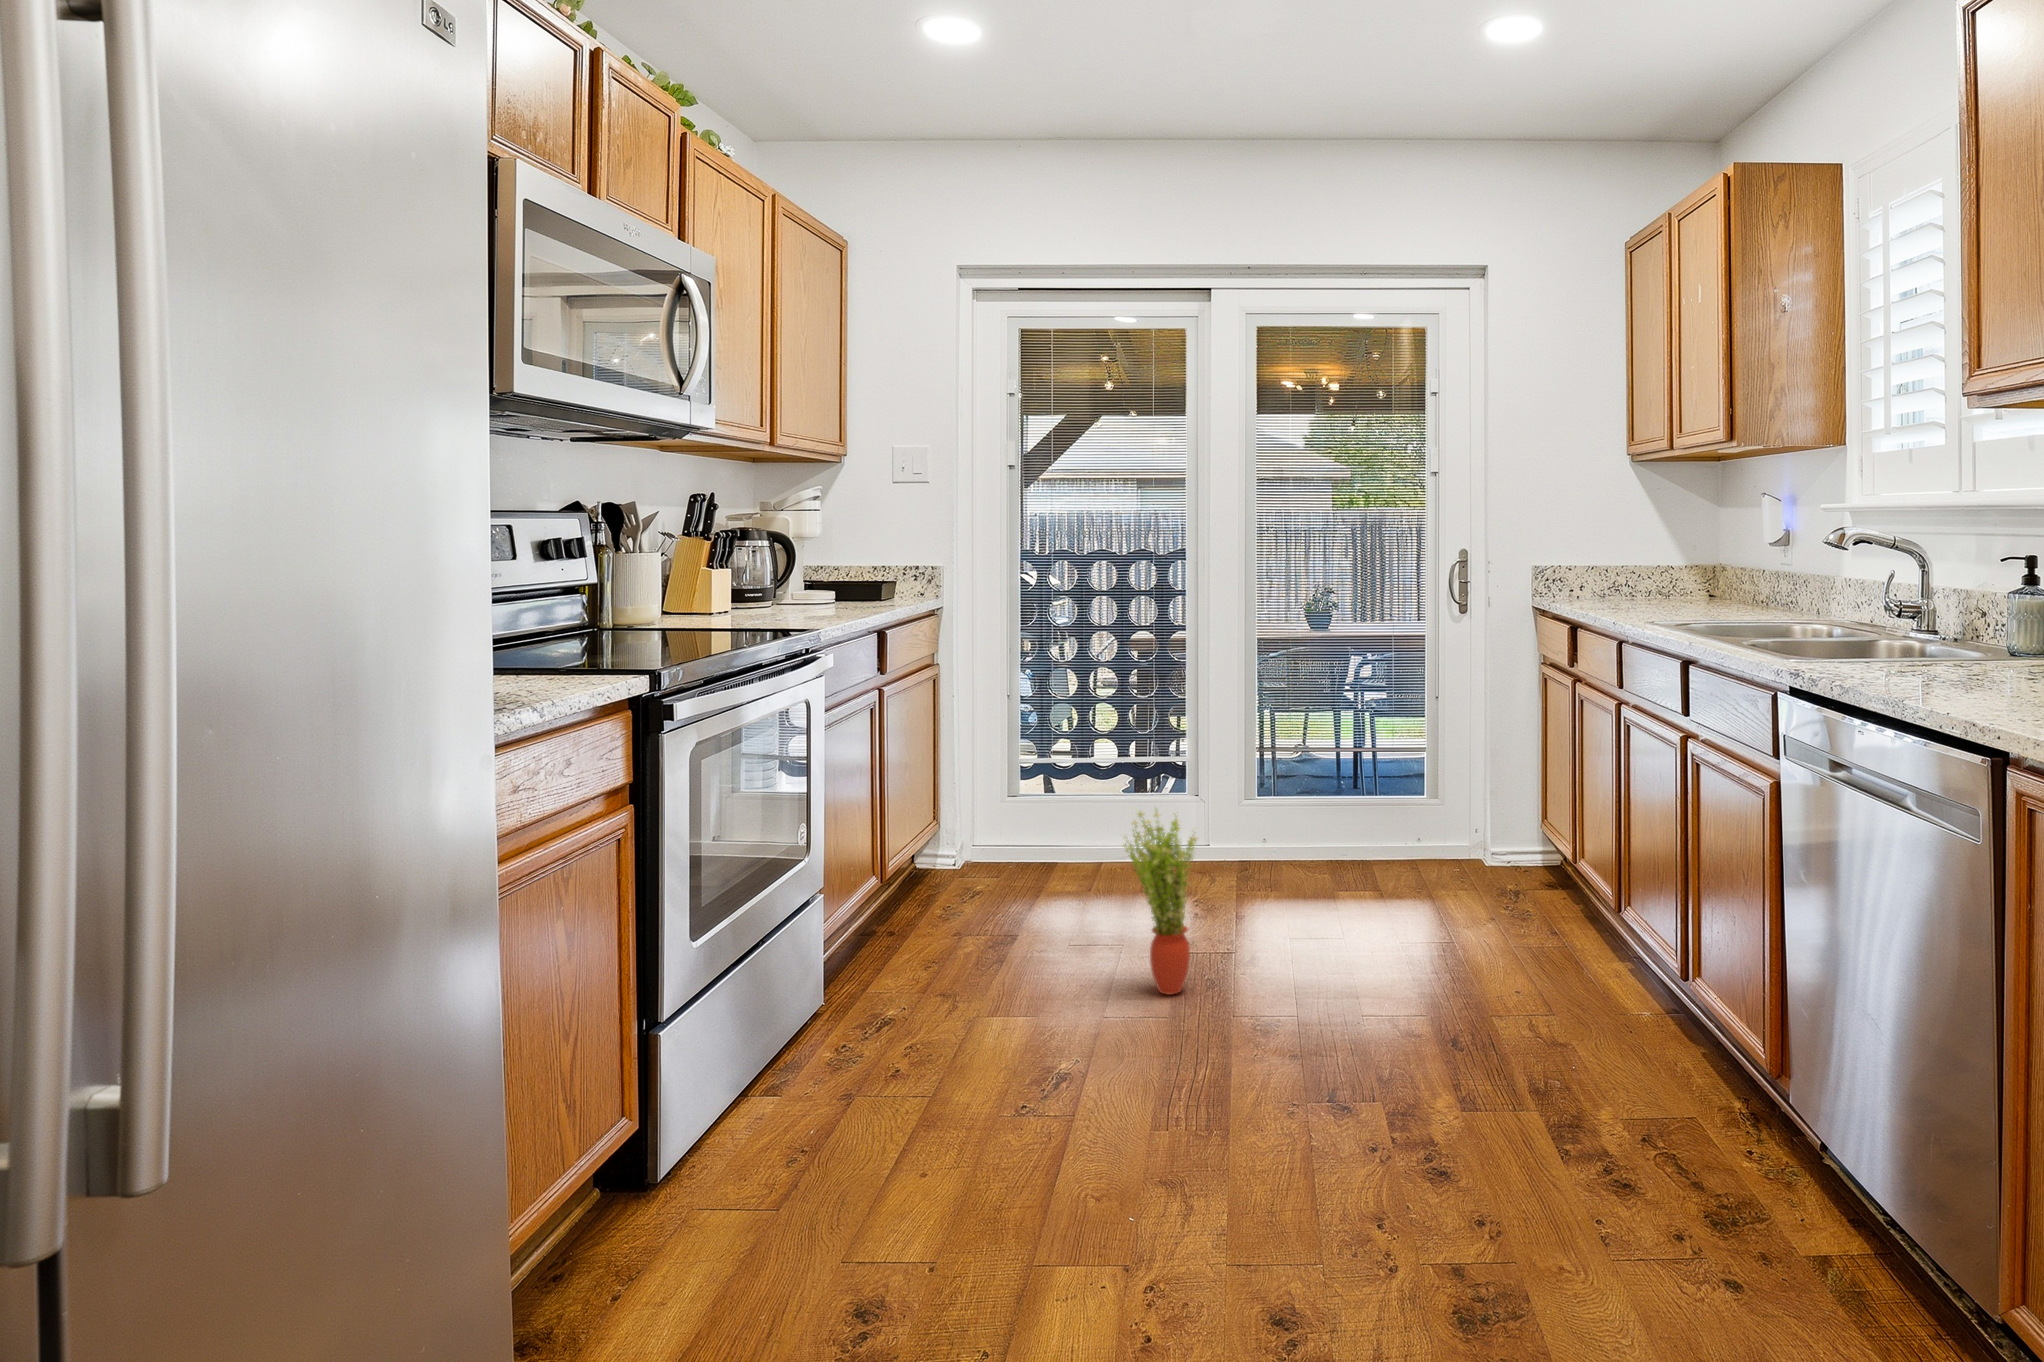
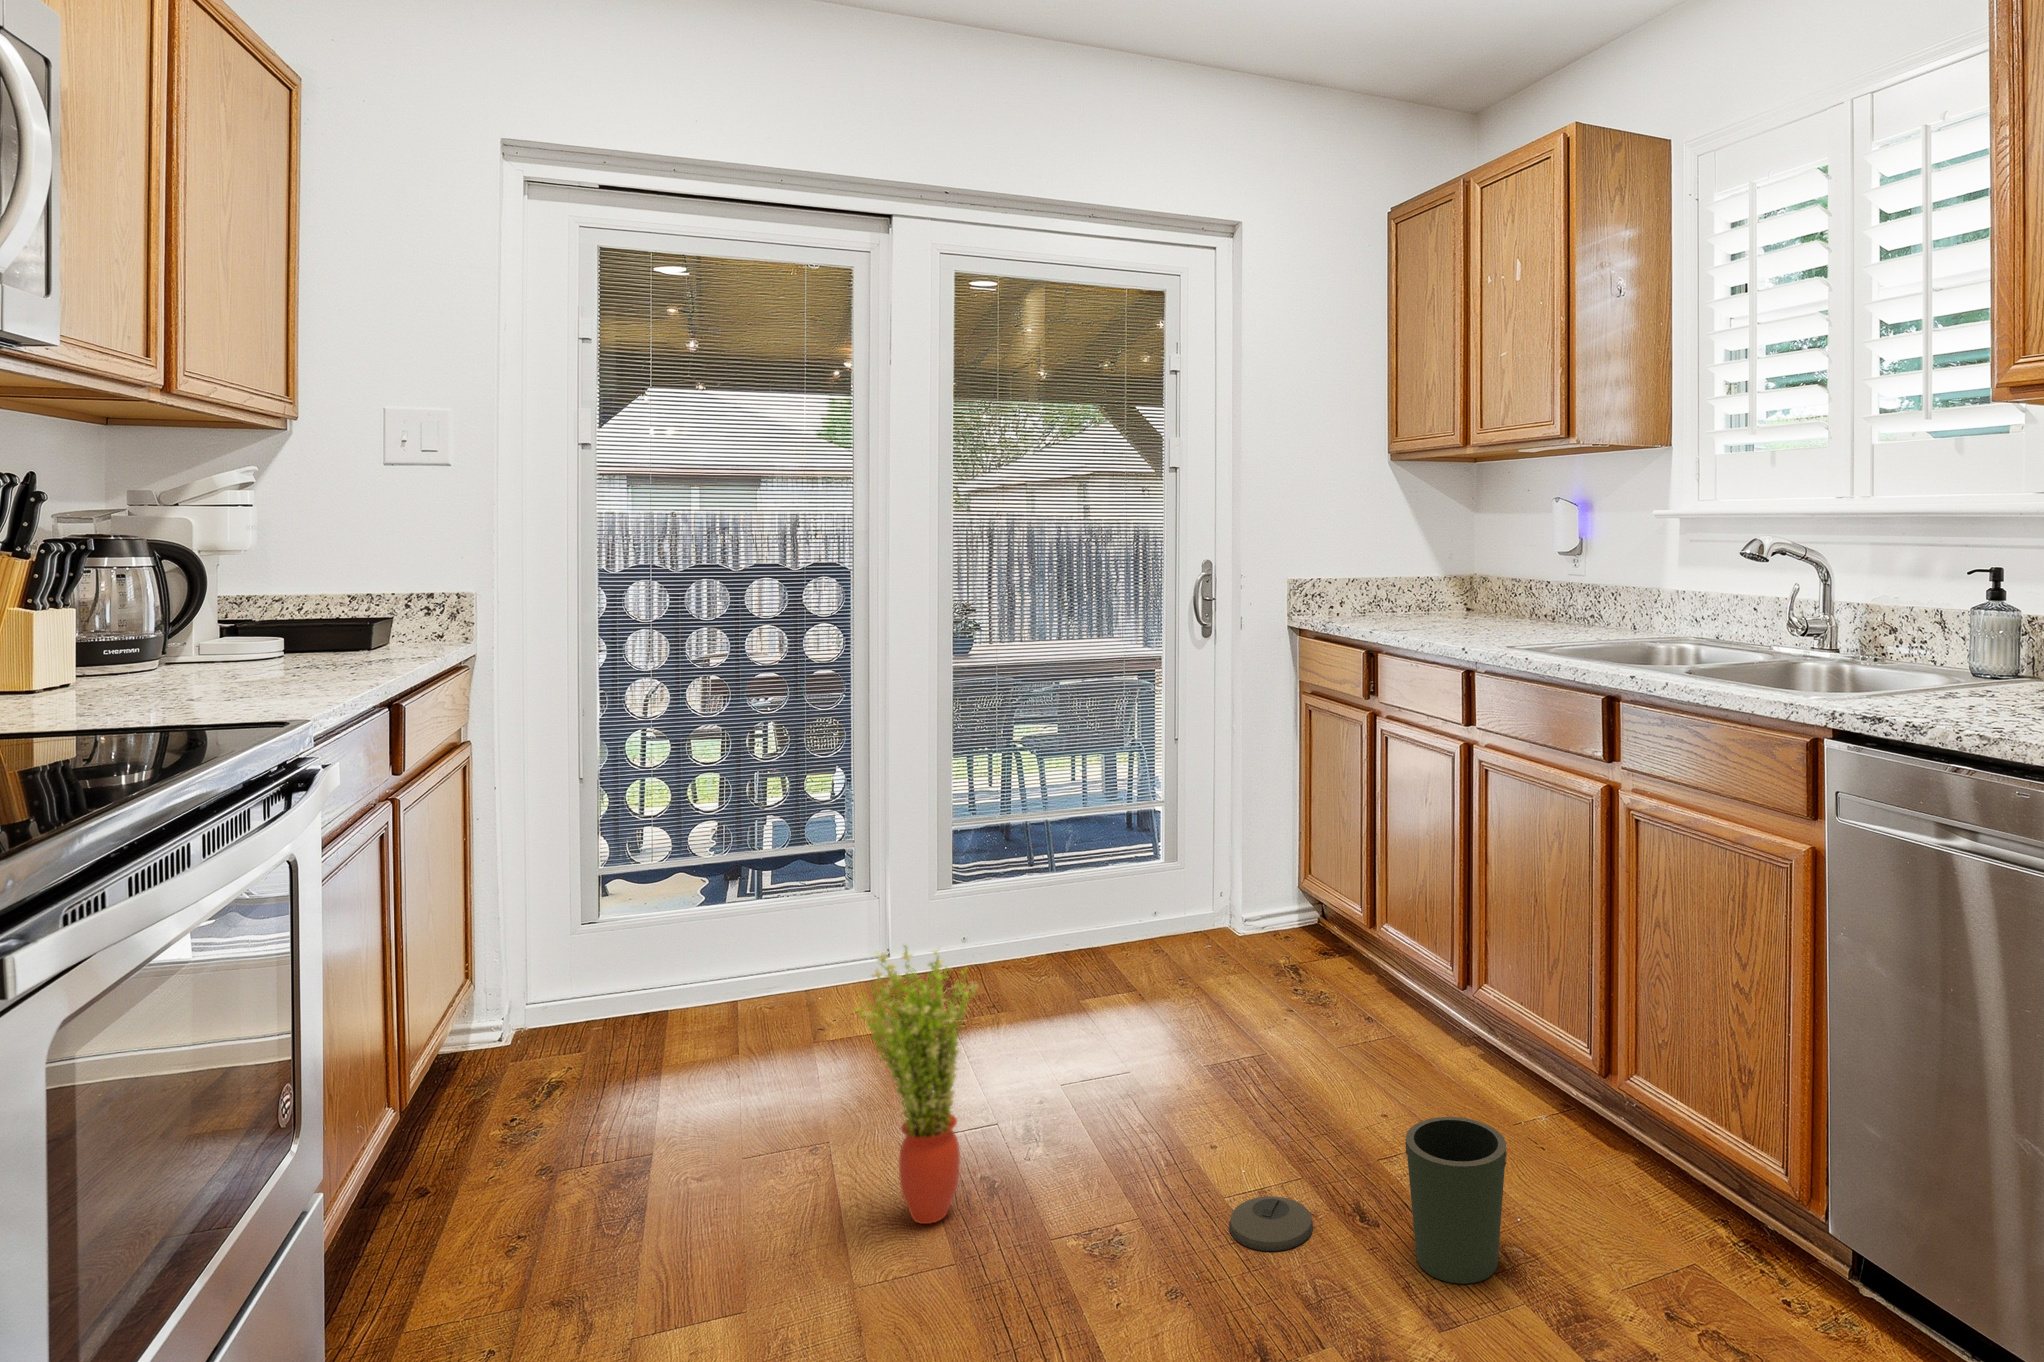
trash can: none [1358,971,1547,1086] -> present [1229,1117,1507,1284]

